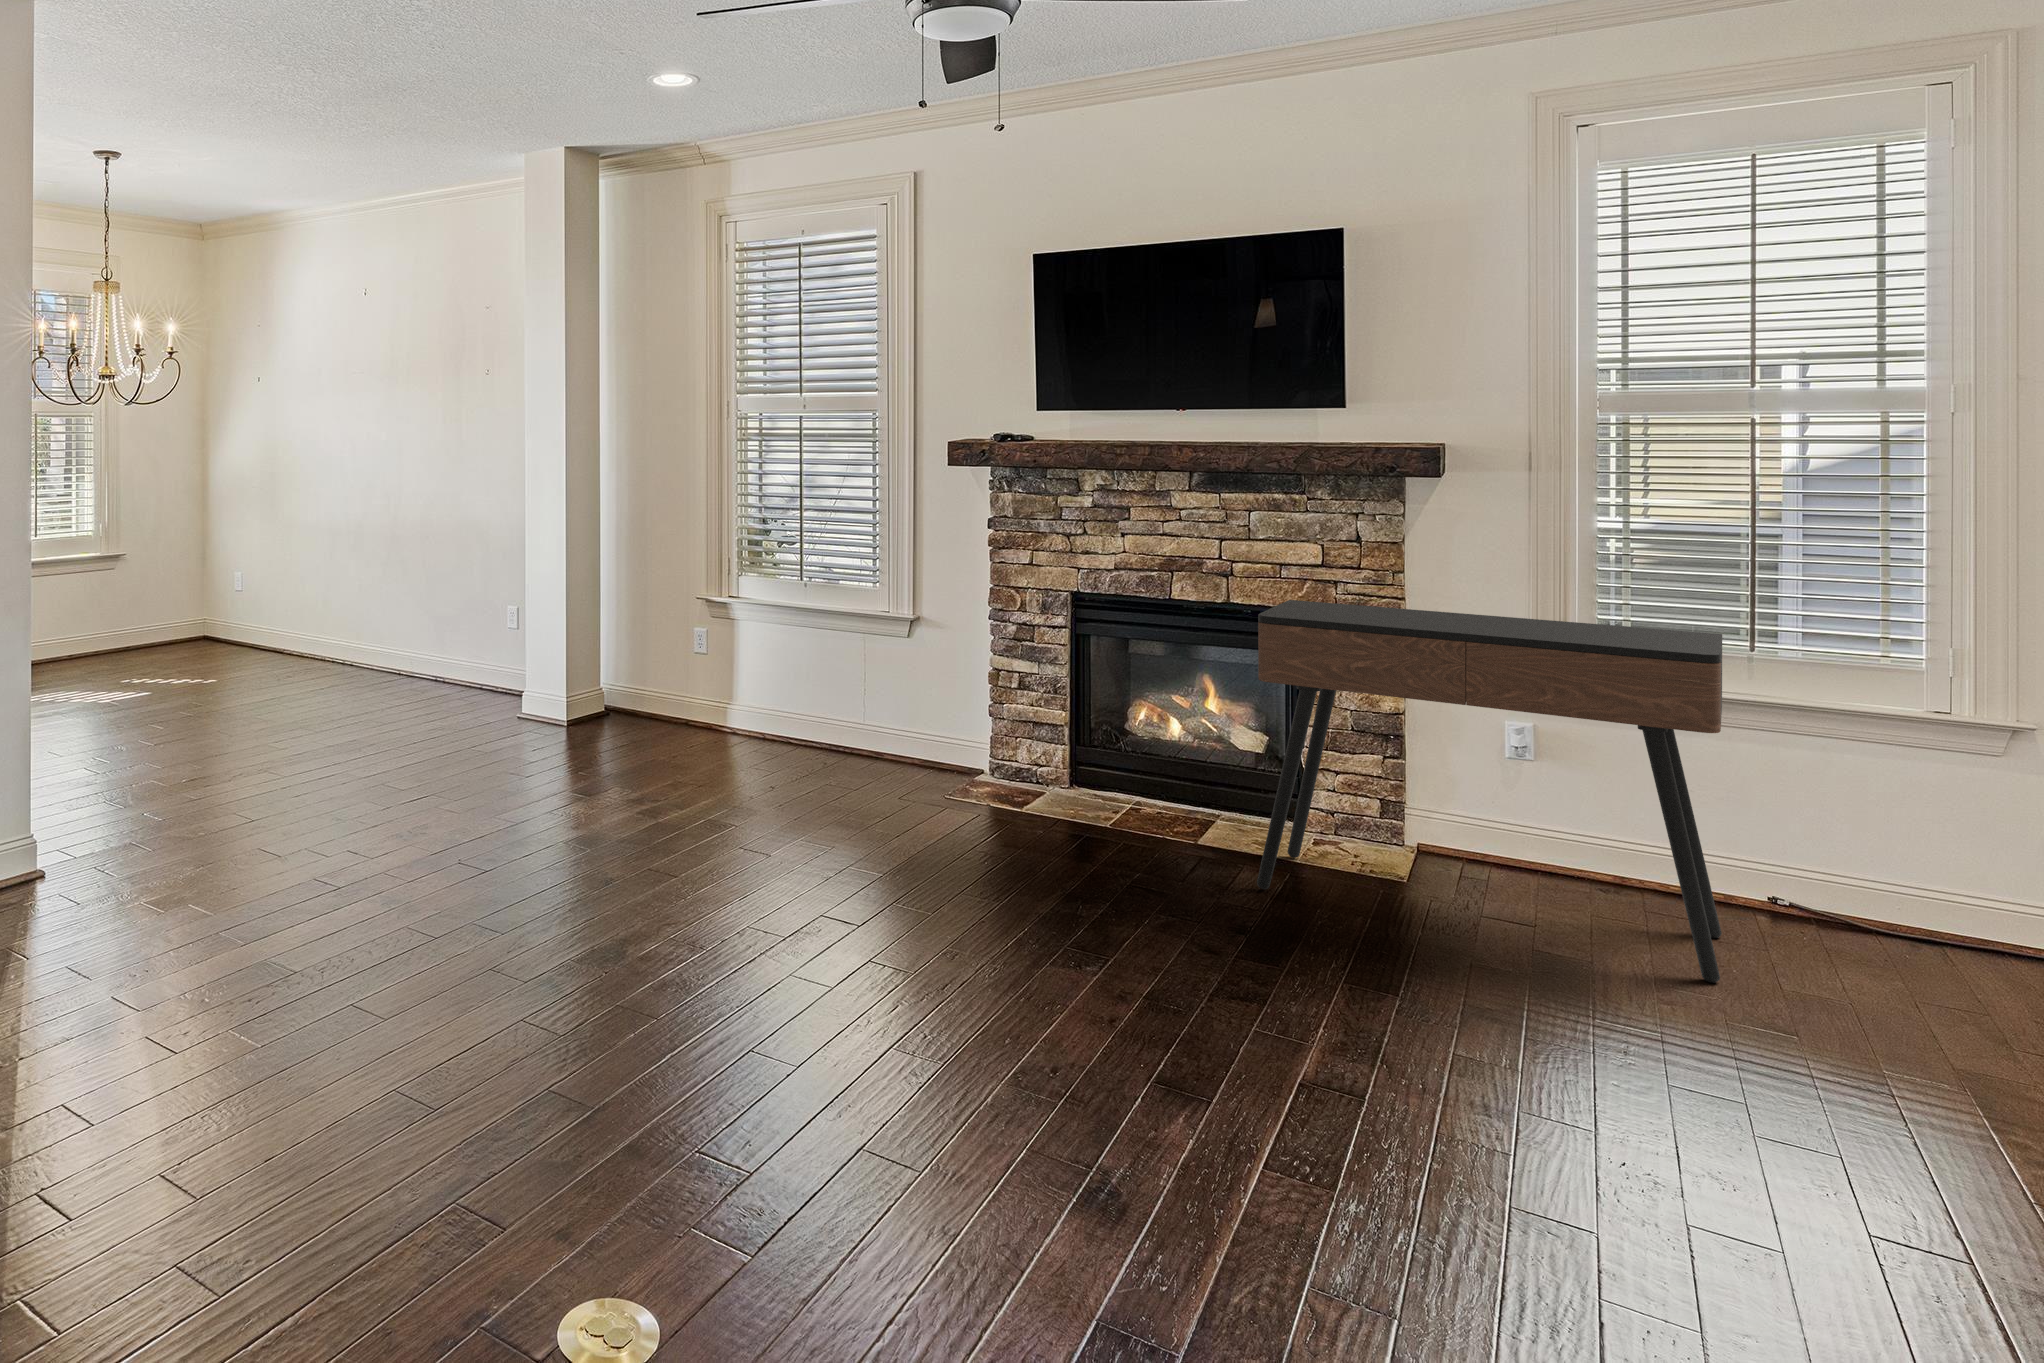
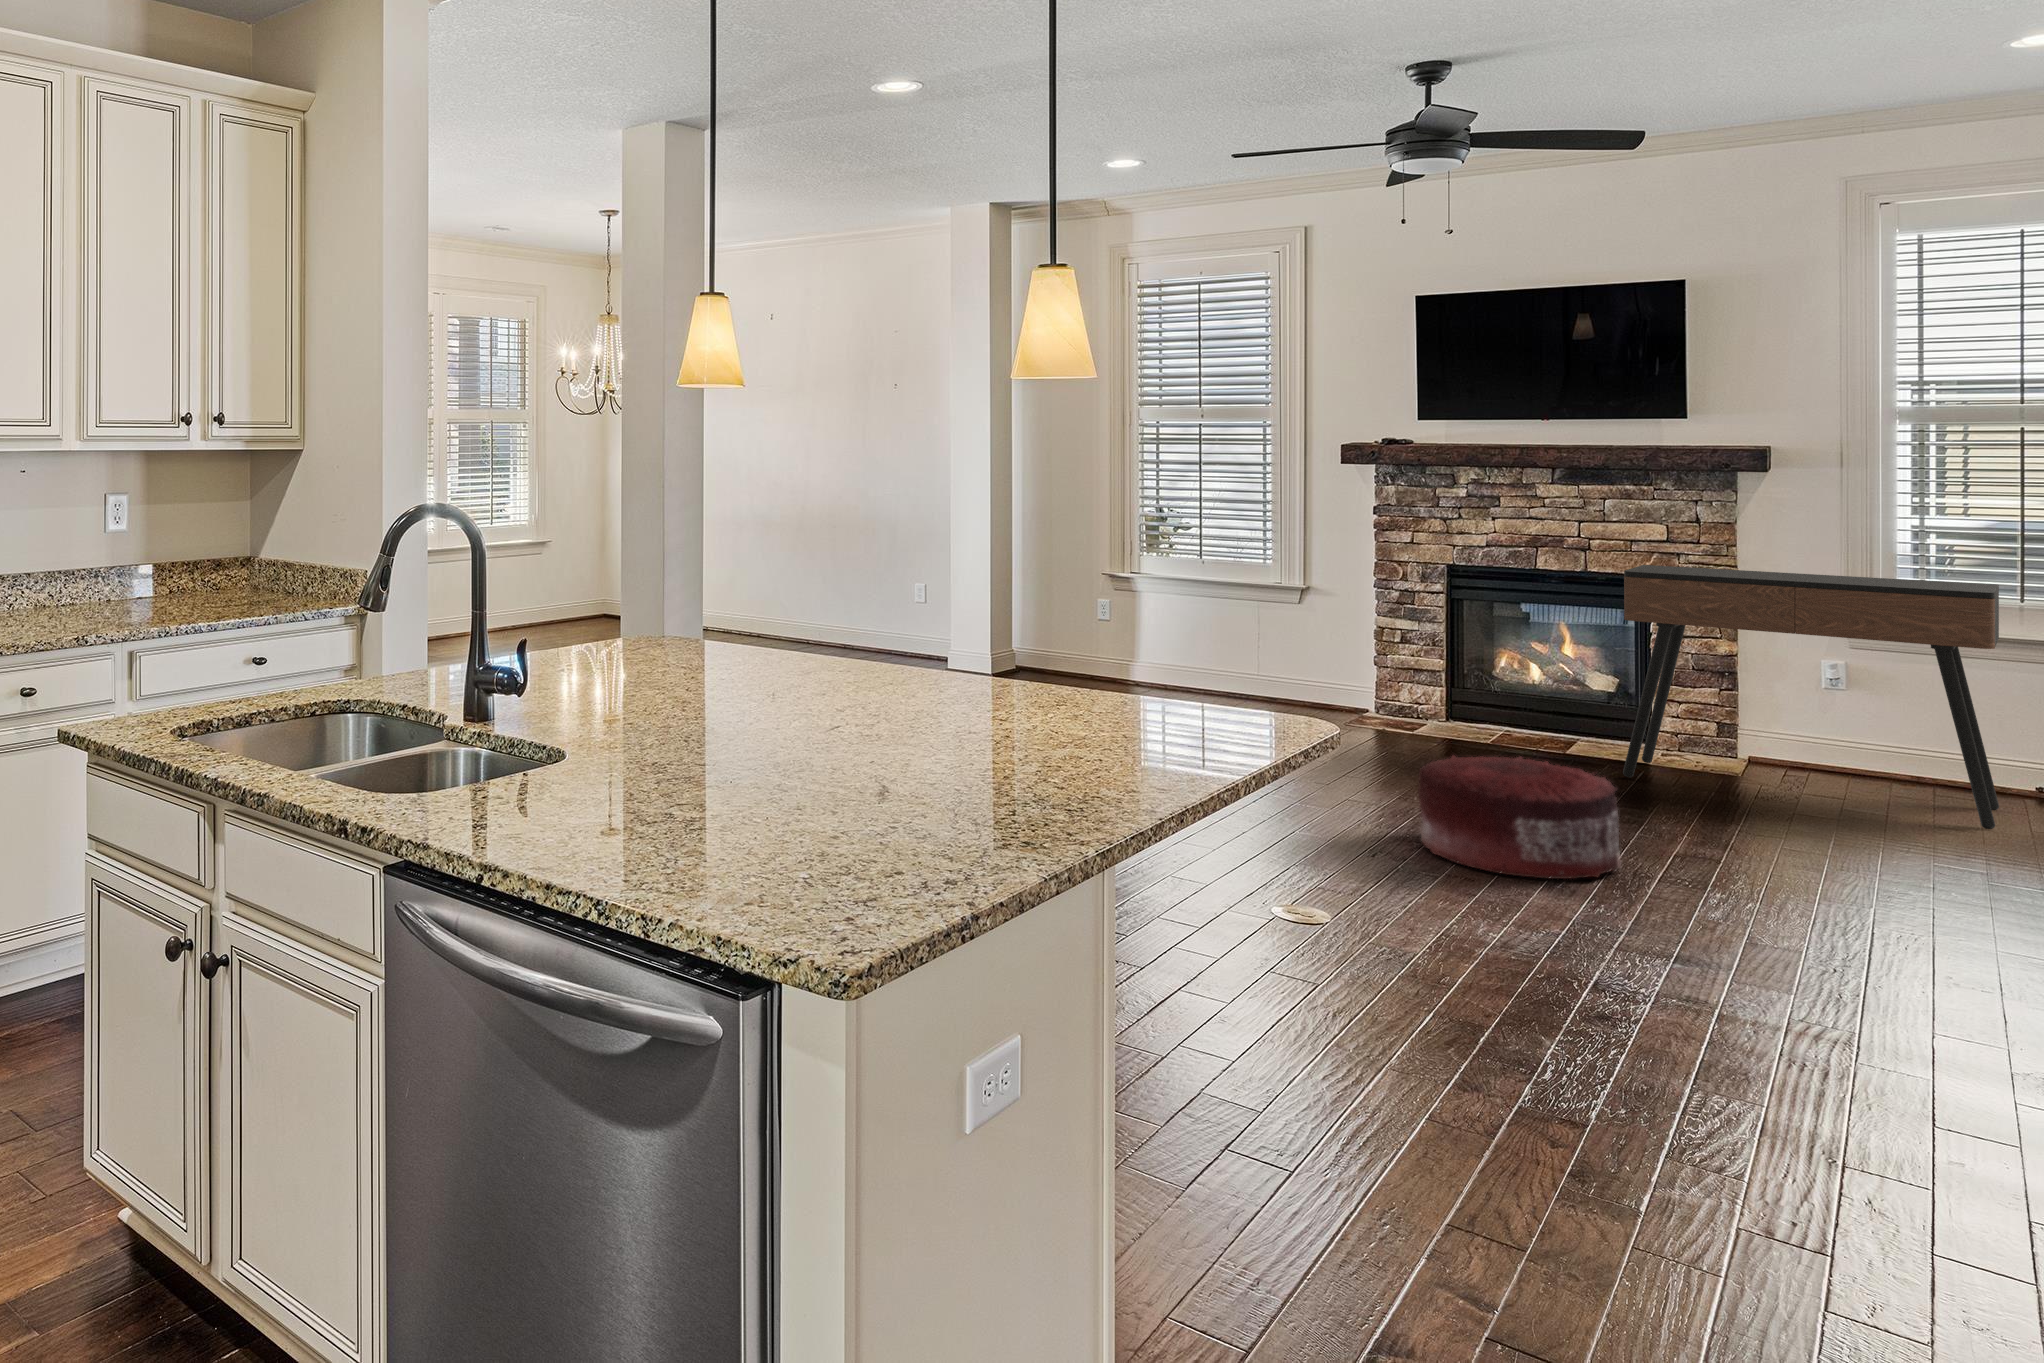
pouf: none [921,917,1200,1154] -> present [1418,756,1621,879]

